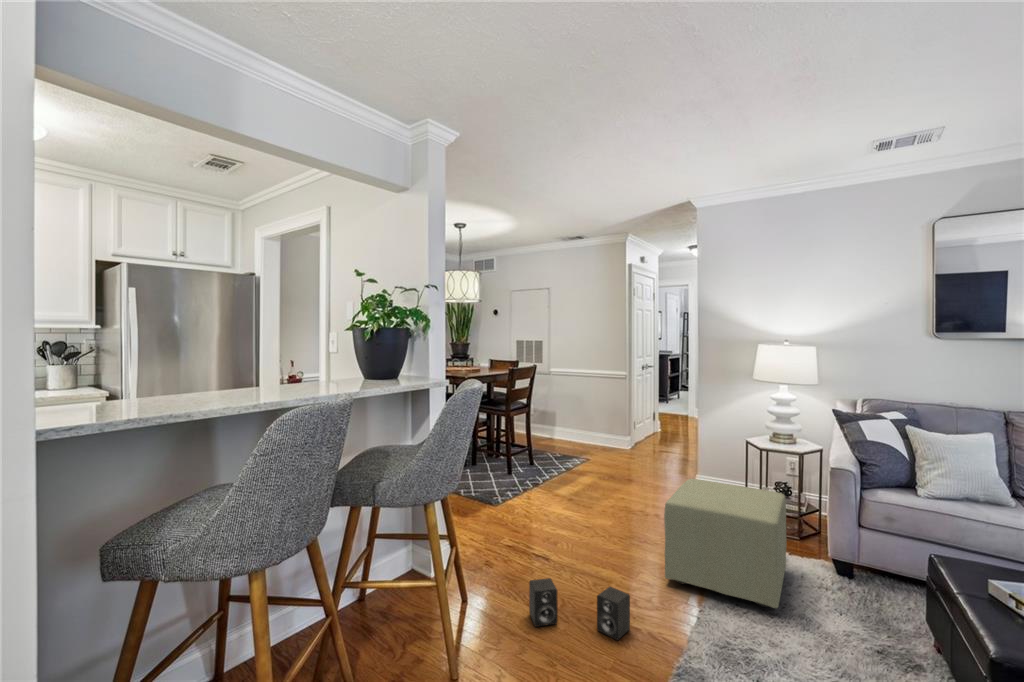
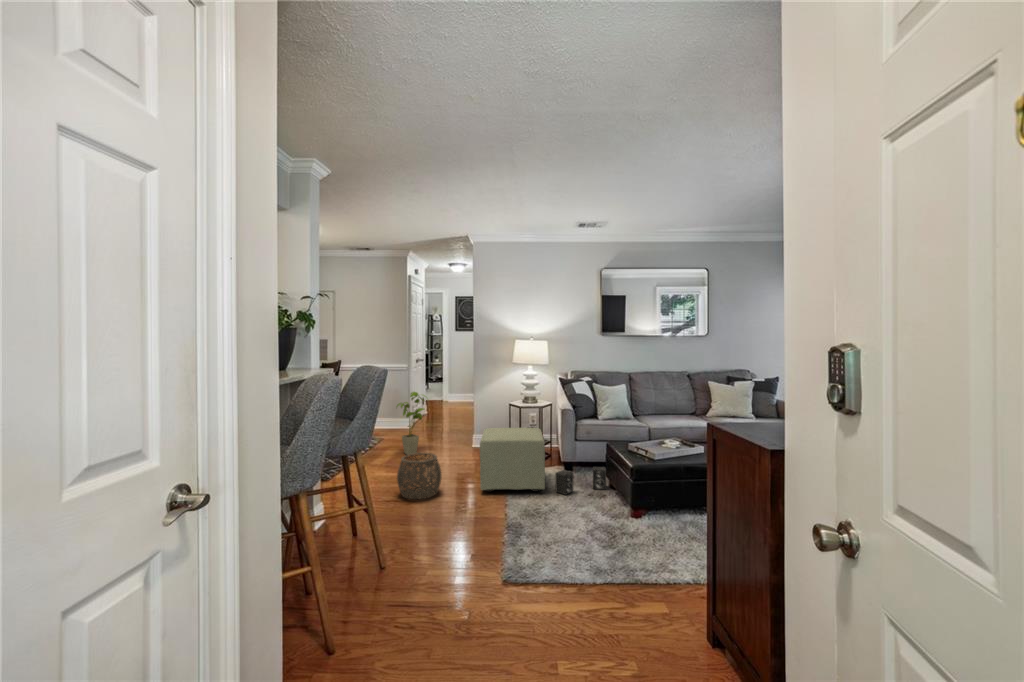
house plant: none [589,410,629,490] -> present [397,392,426,455]
woven basket: none [550,499,612,570] -> present [397,453,442,499]
speaker: present [529,578,630,640] -> present [555,467,606,495]

